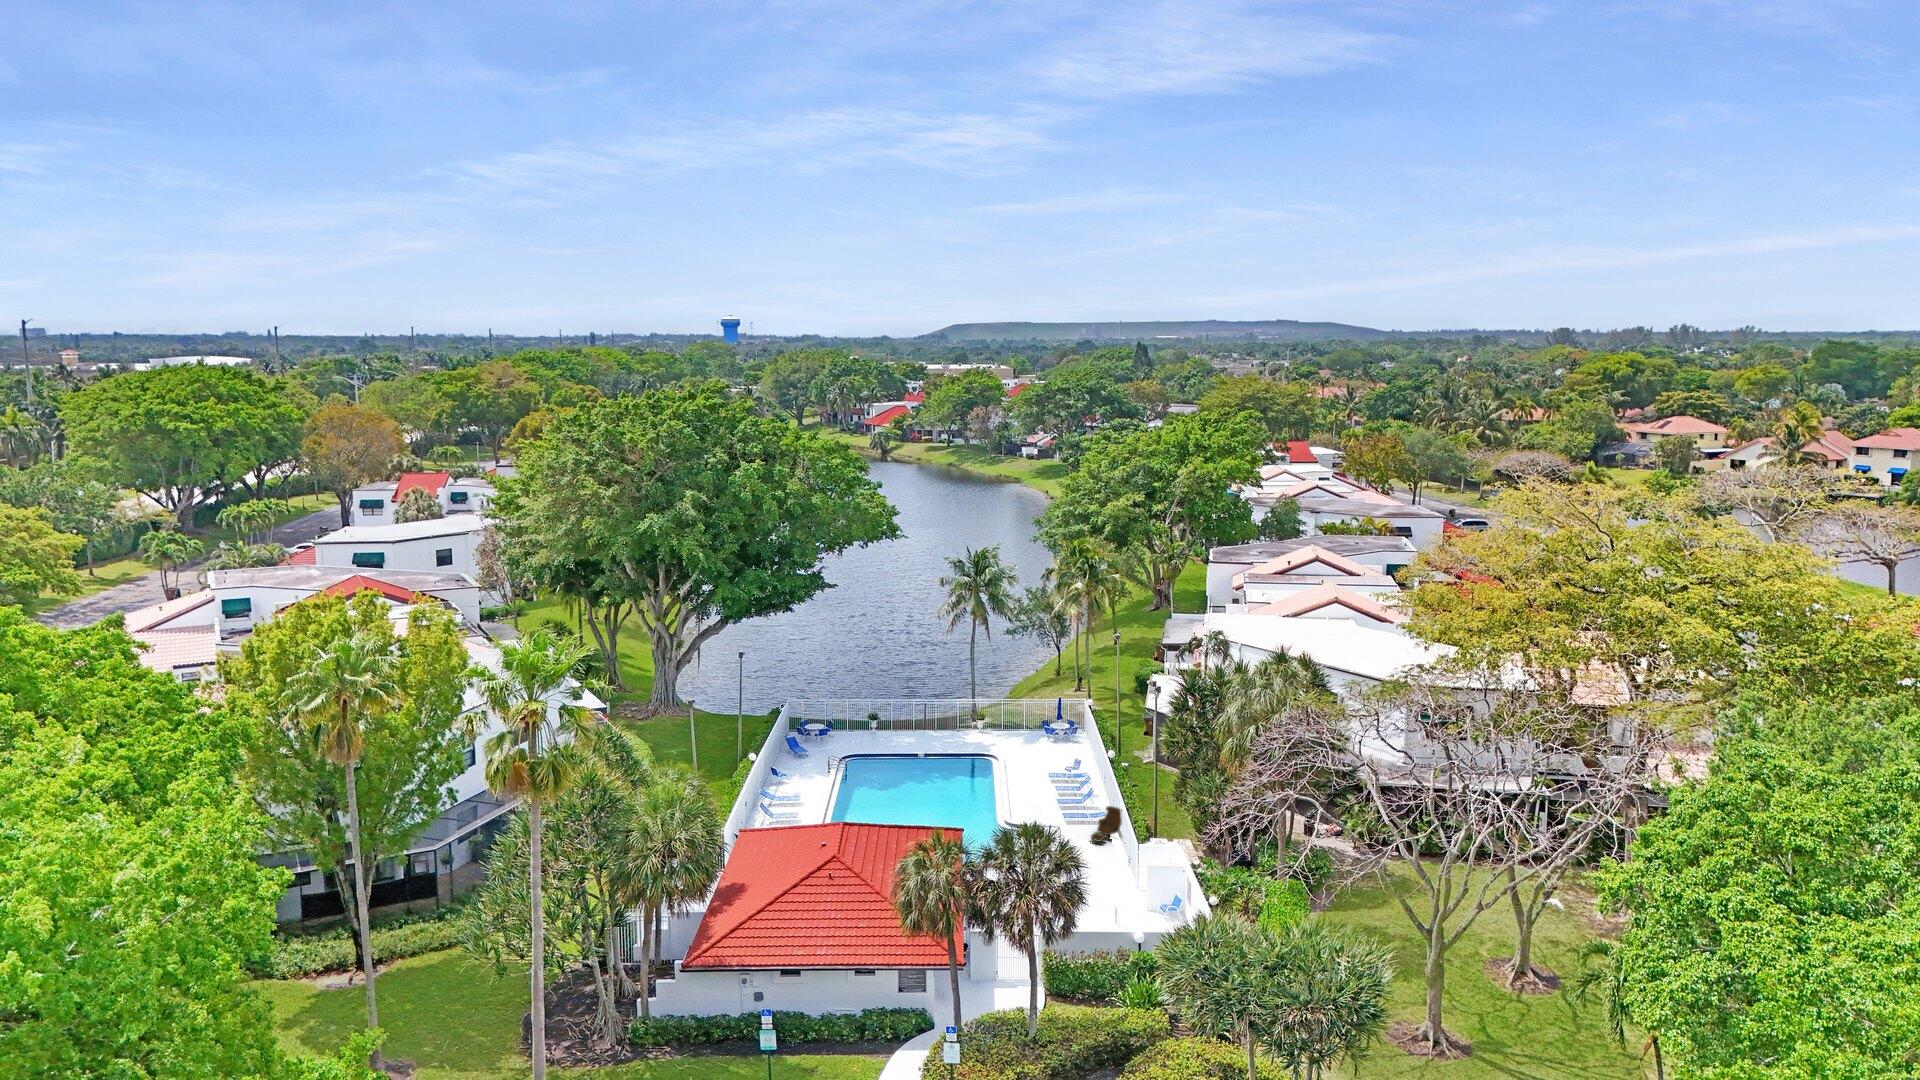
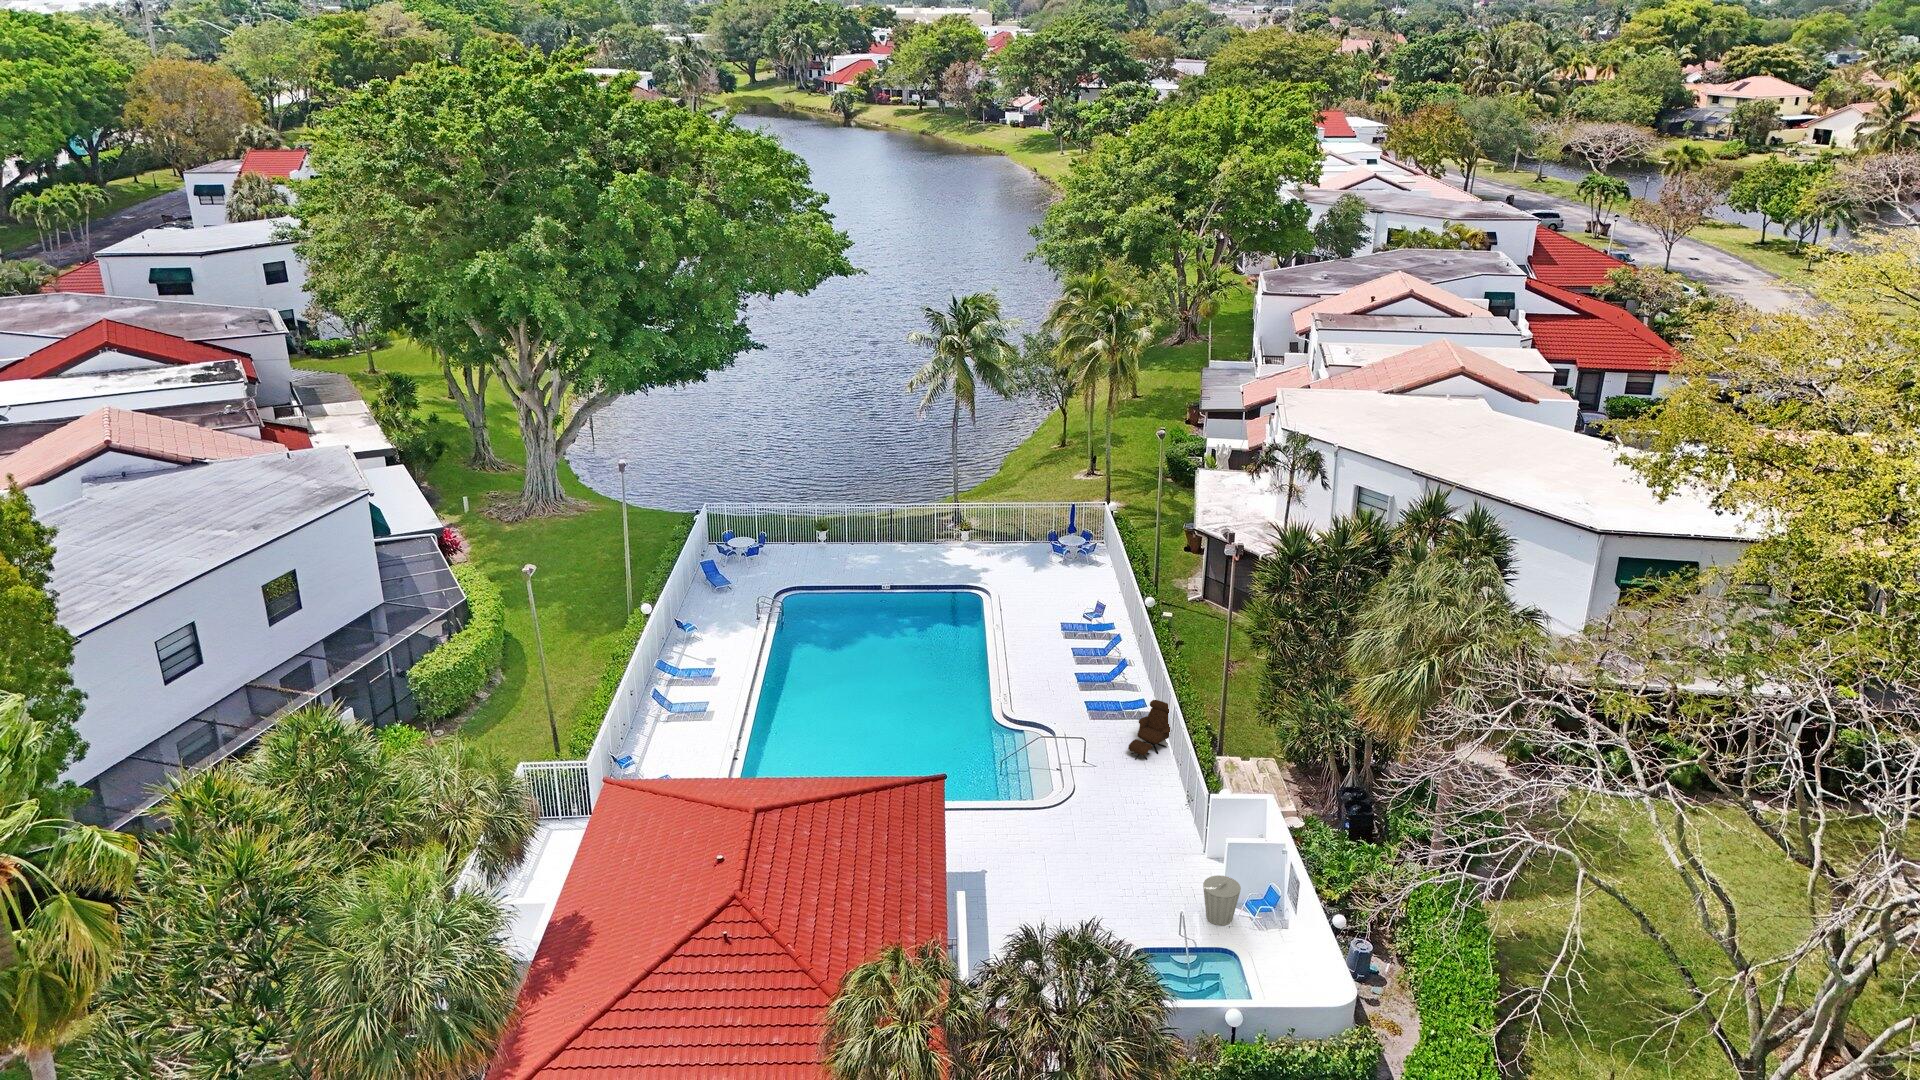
trash can: none [1131,892,1156,924] -> present [1203,875,1241,926]

